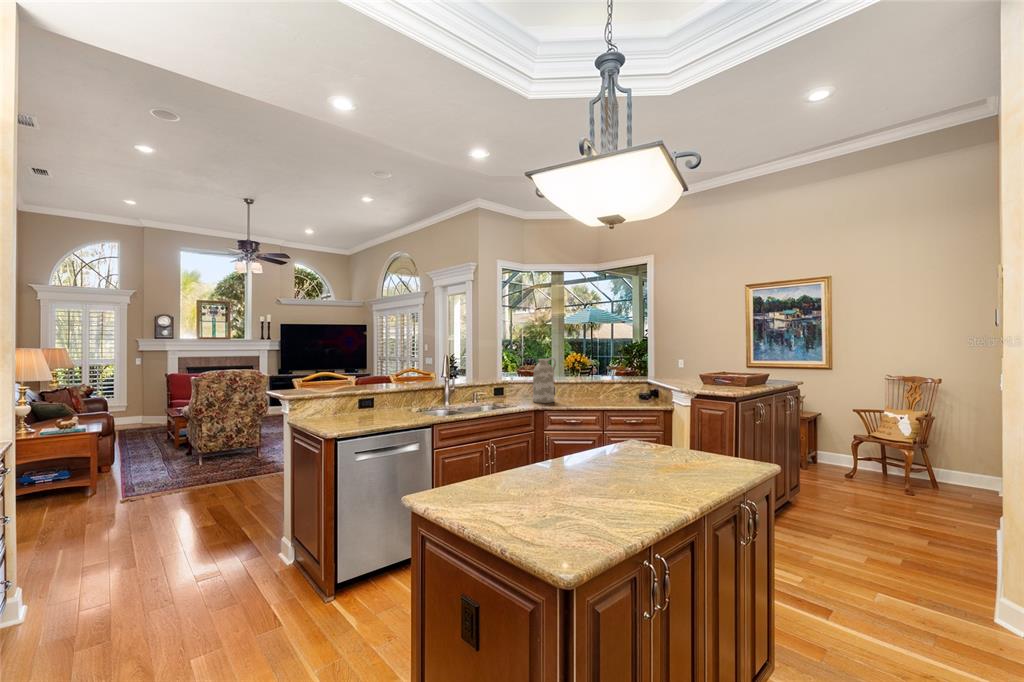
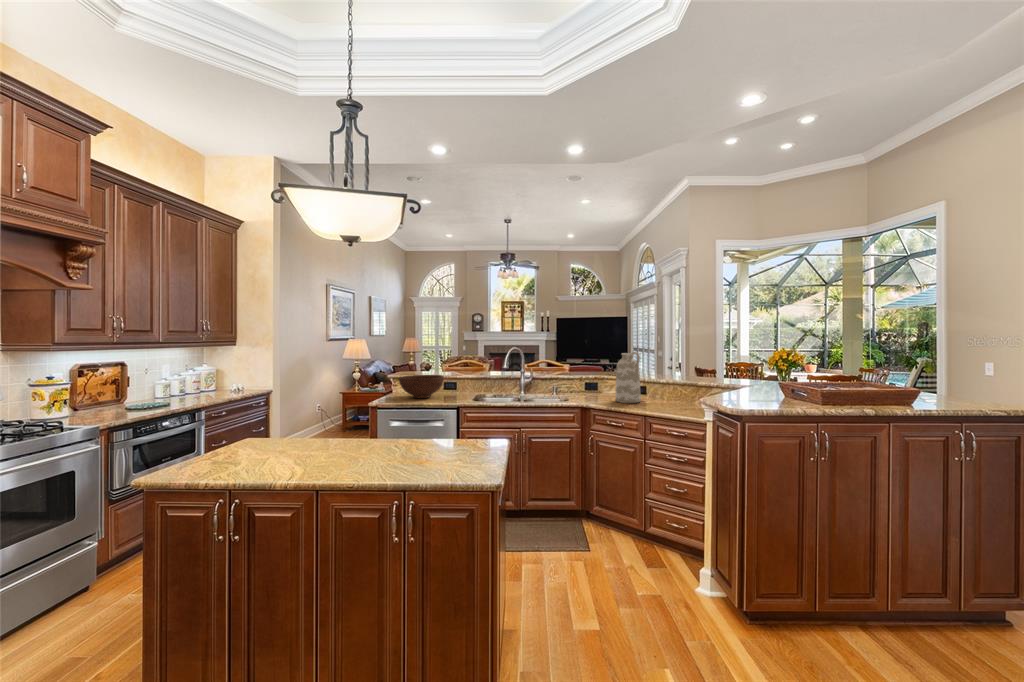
fruit bowl: none [336,391,394,421] -> present [399,375,444,398]

